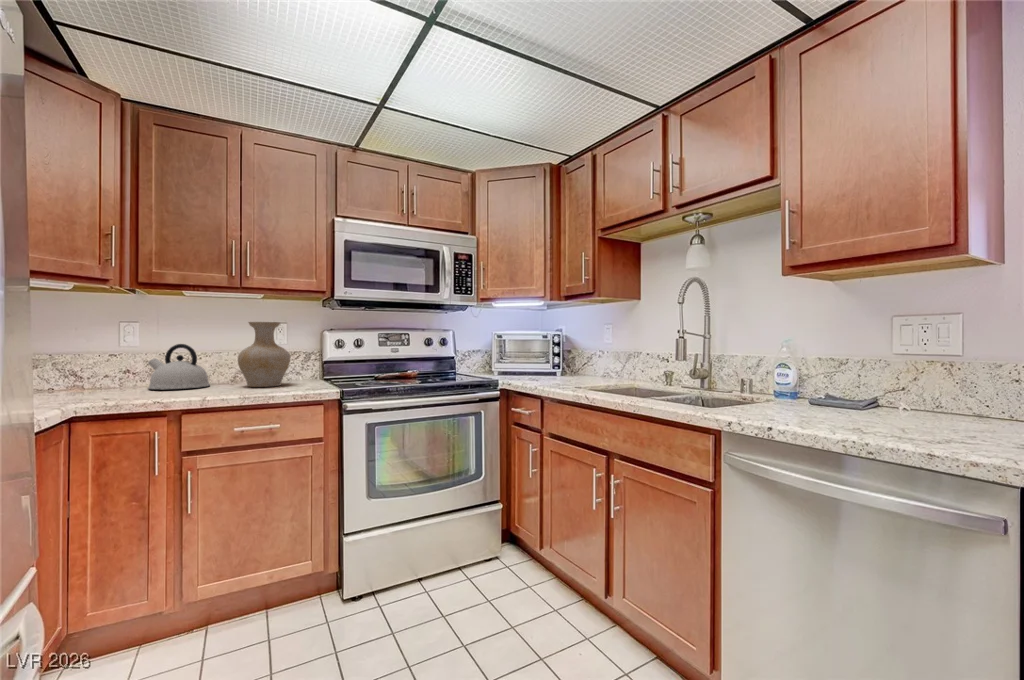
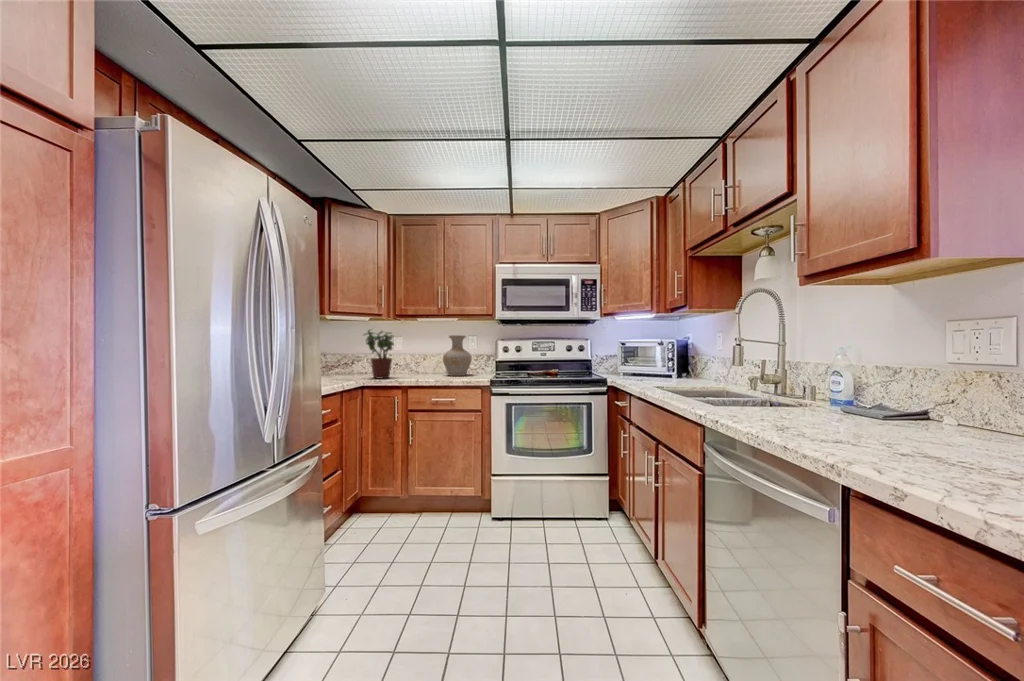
potted plant: none [66,305,144,401] -> present [364,330,394,378]
kettle: present [148,344,210,389] -> none [402,349,432,375]

